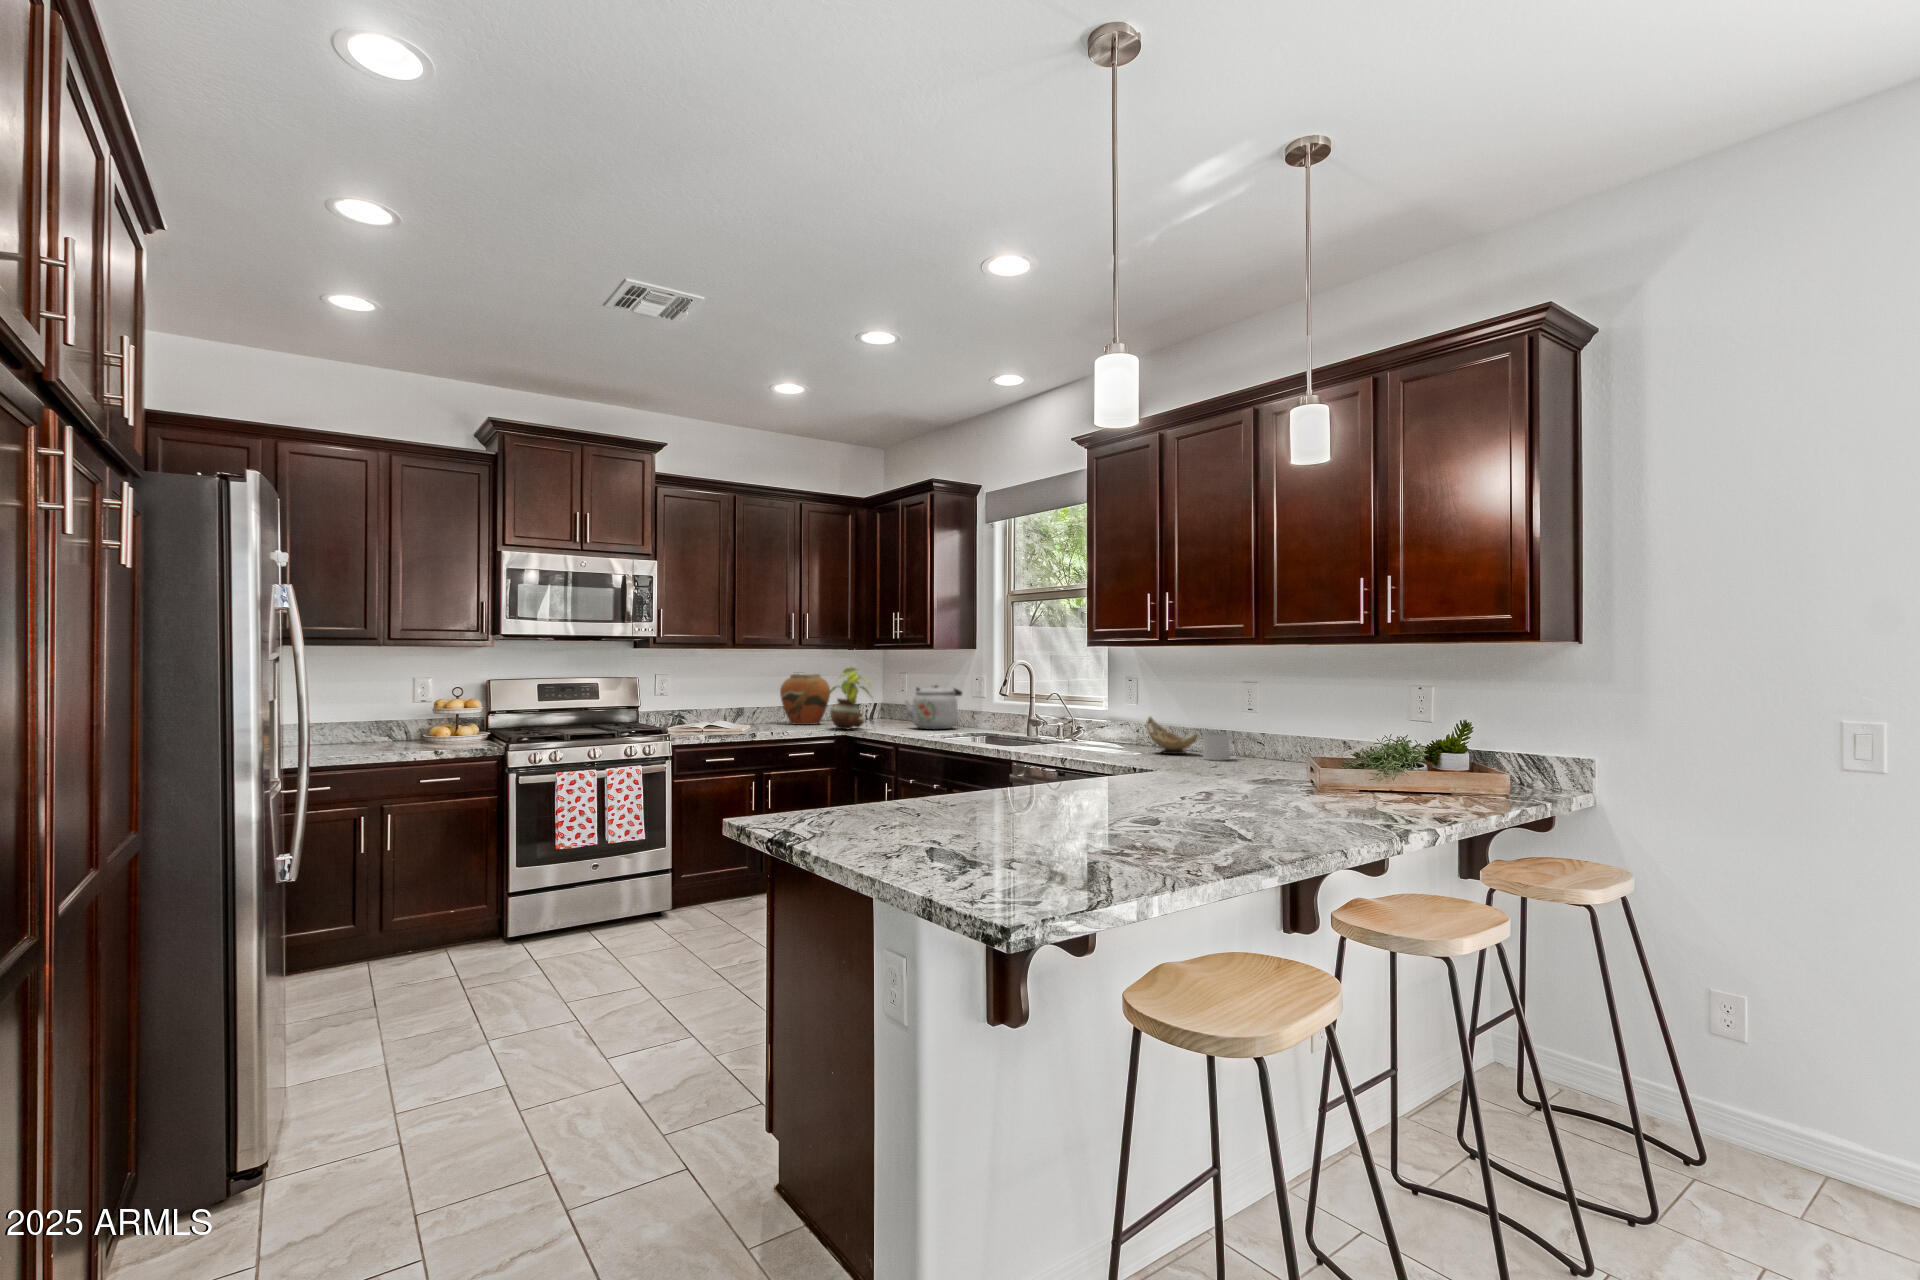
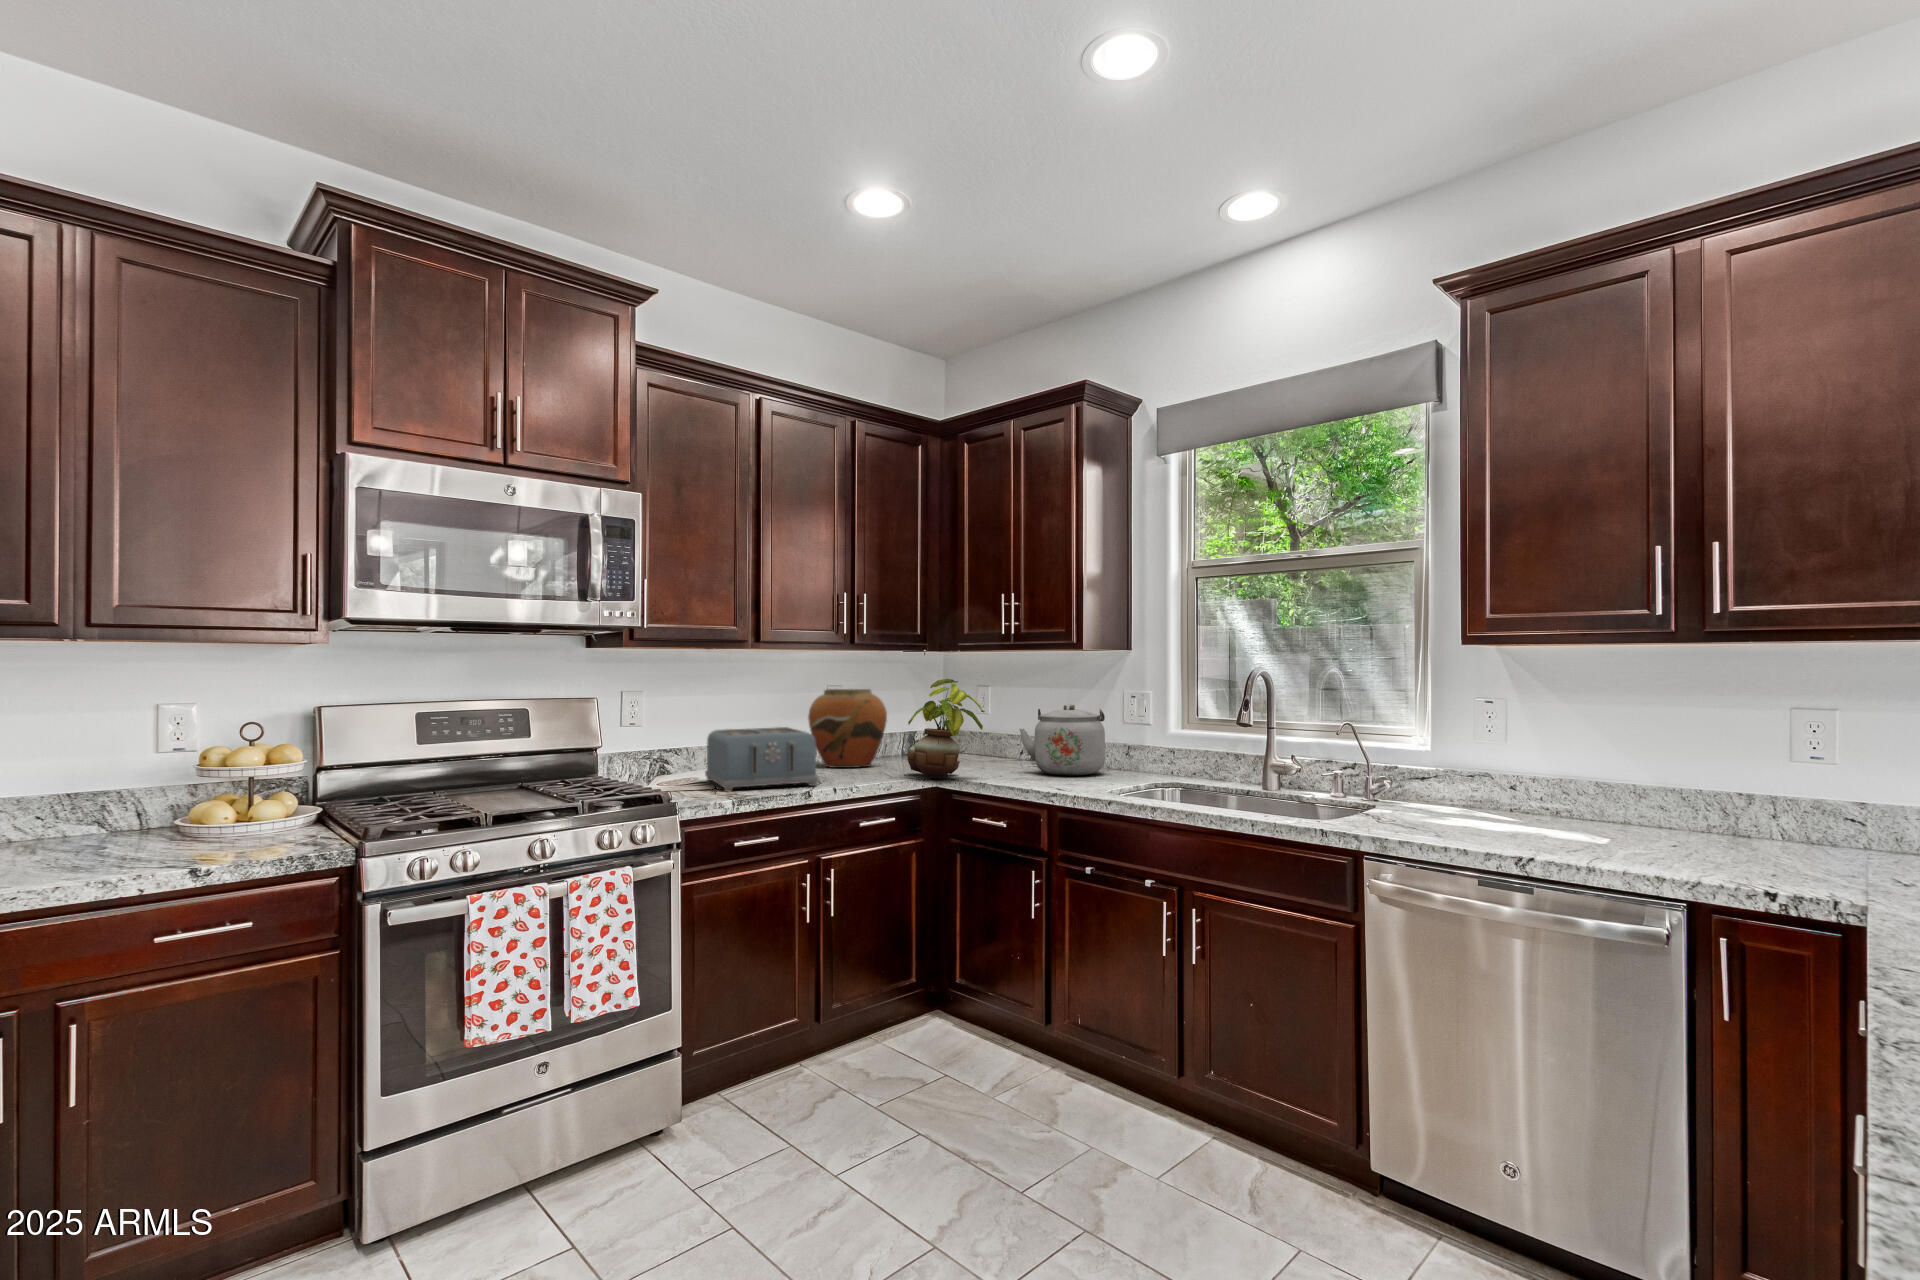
toaster: none [706,697,767,733] -> present [705,727,818,791]
decorative bowl: present [1146,717,1198,754] -> none [1602,766,1724,838]
mug: present [1203,732,1238,761] -> none [1776,800,1841,857]

